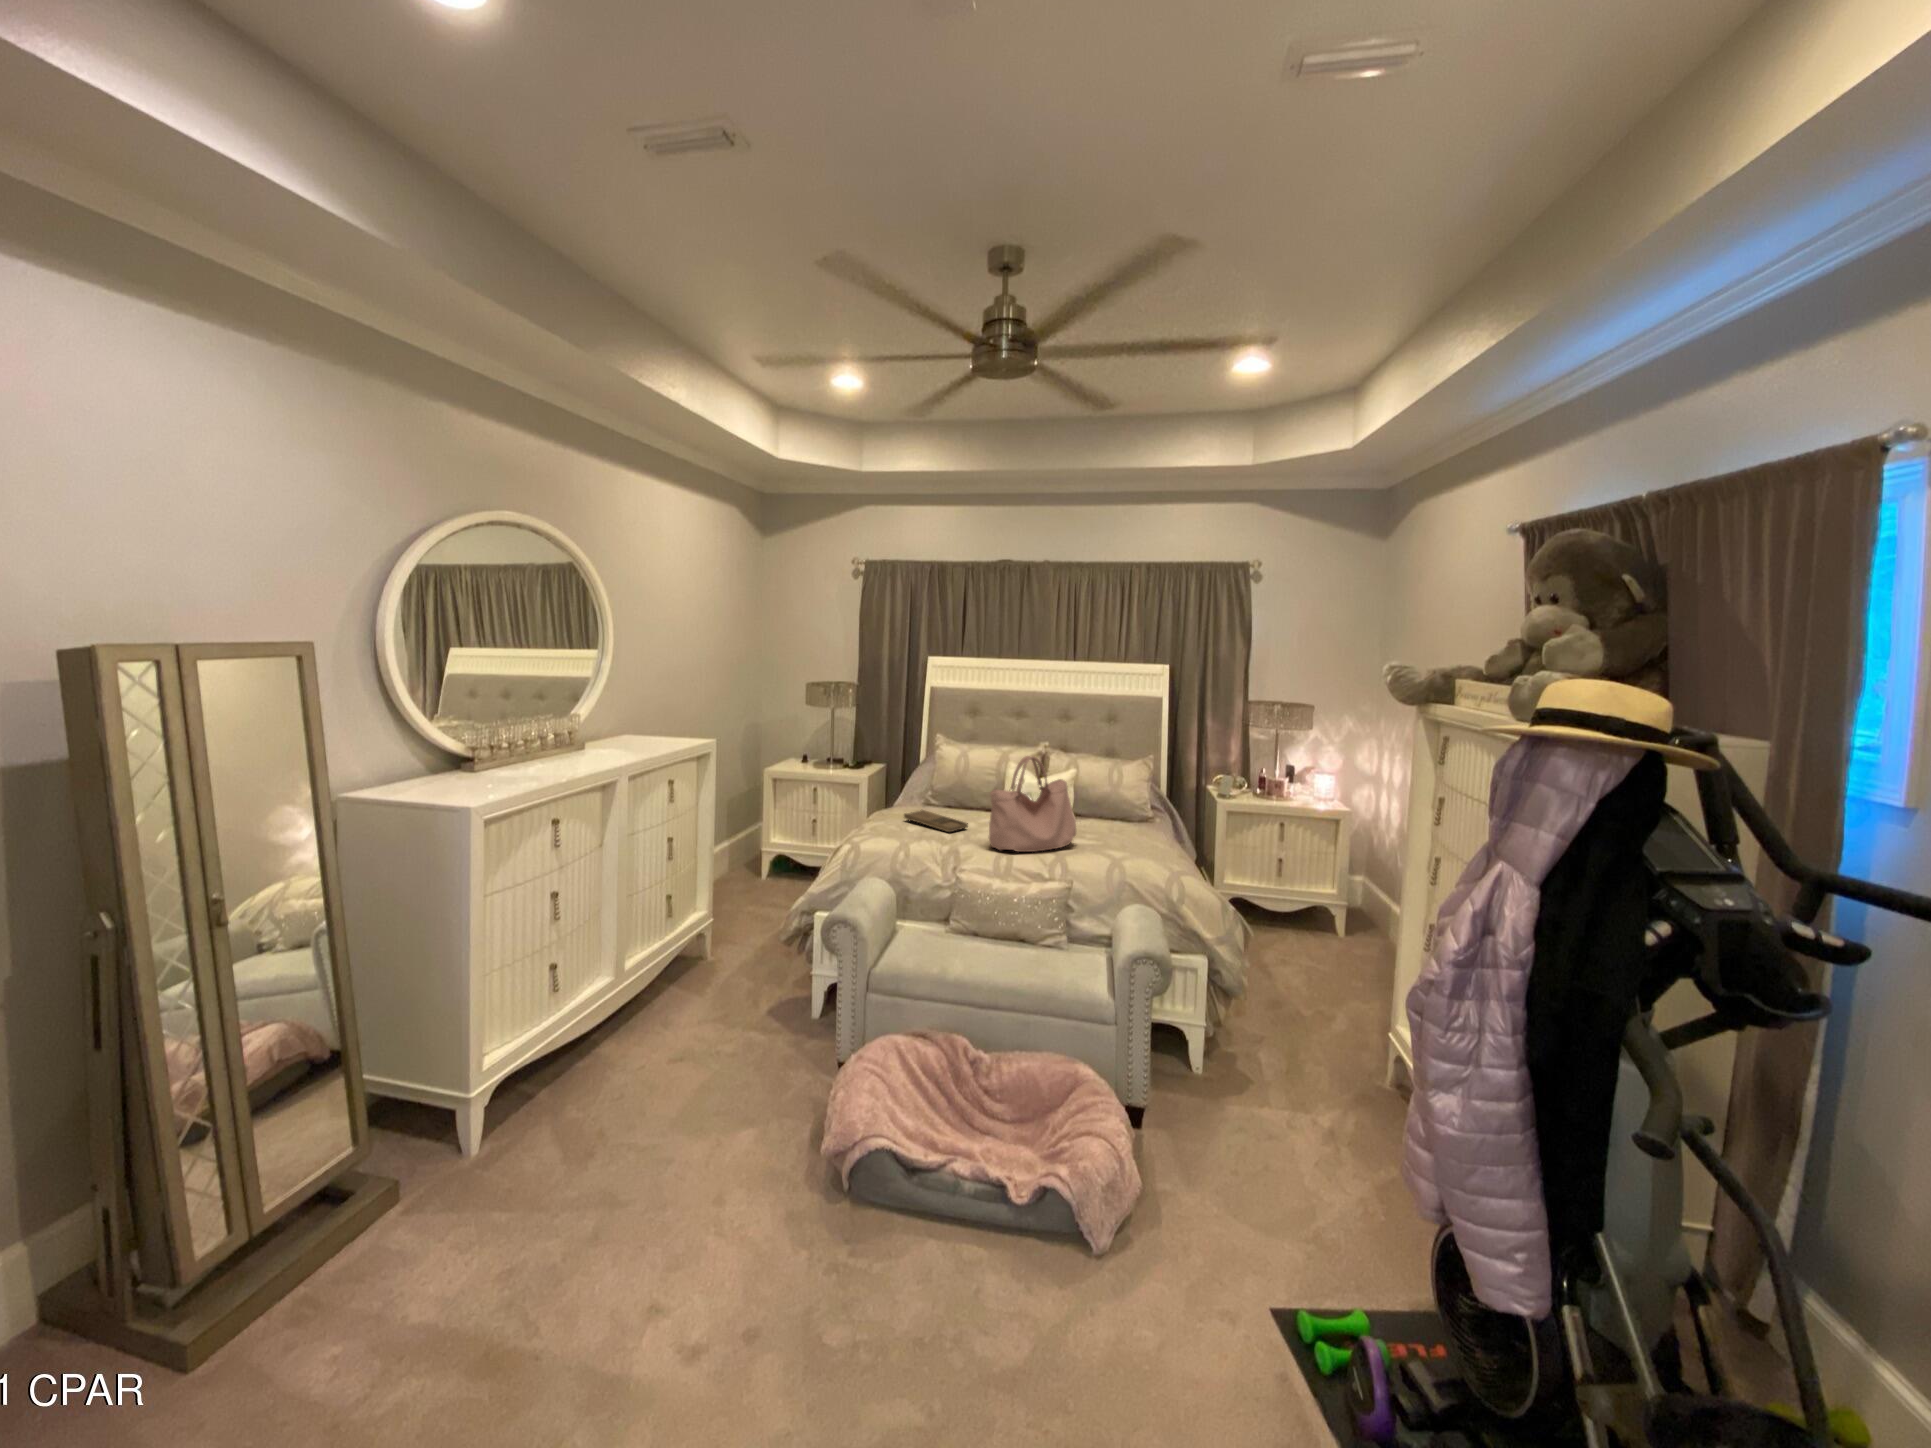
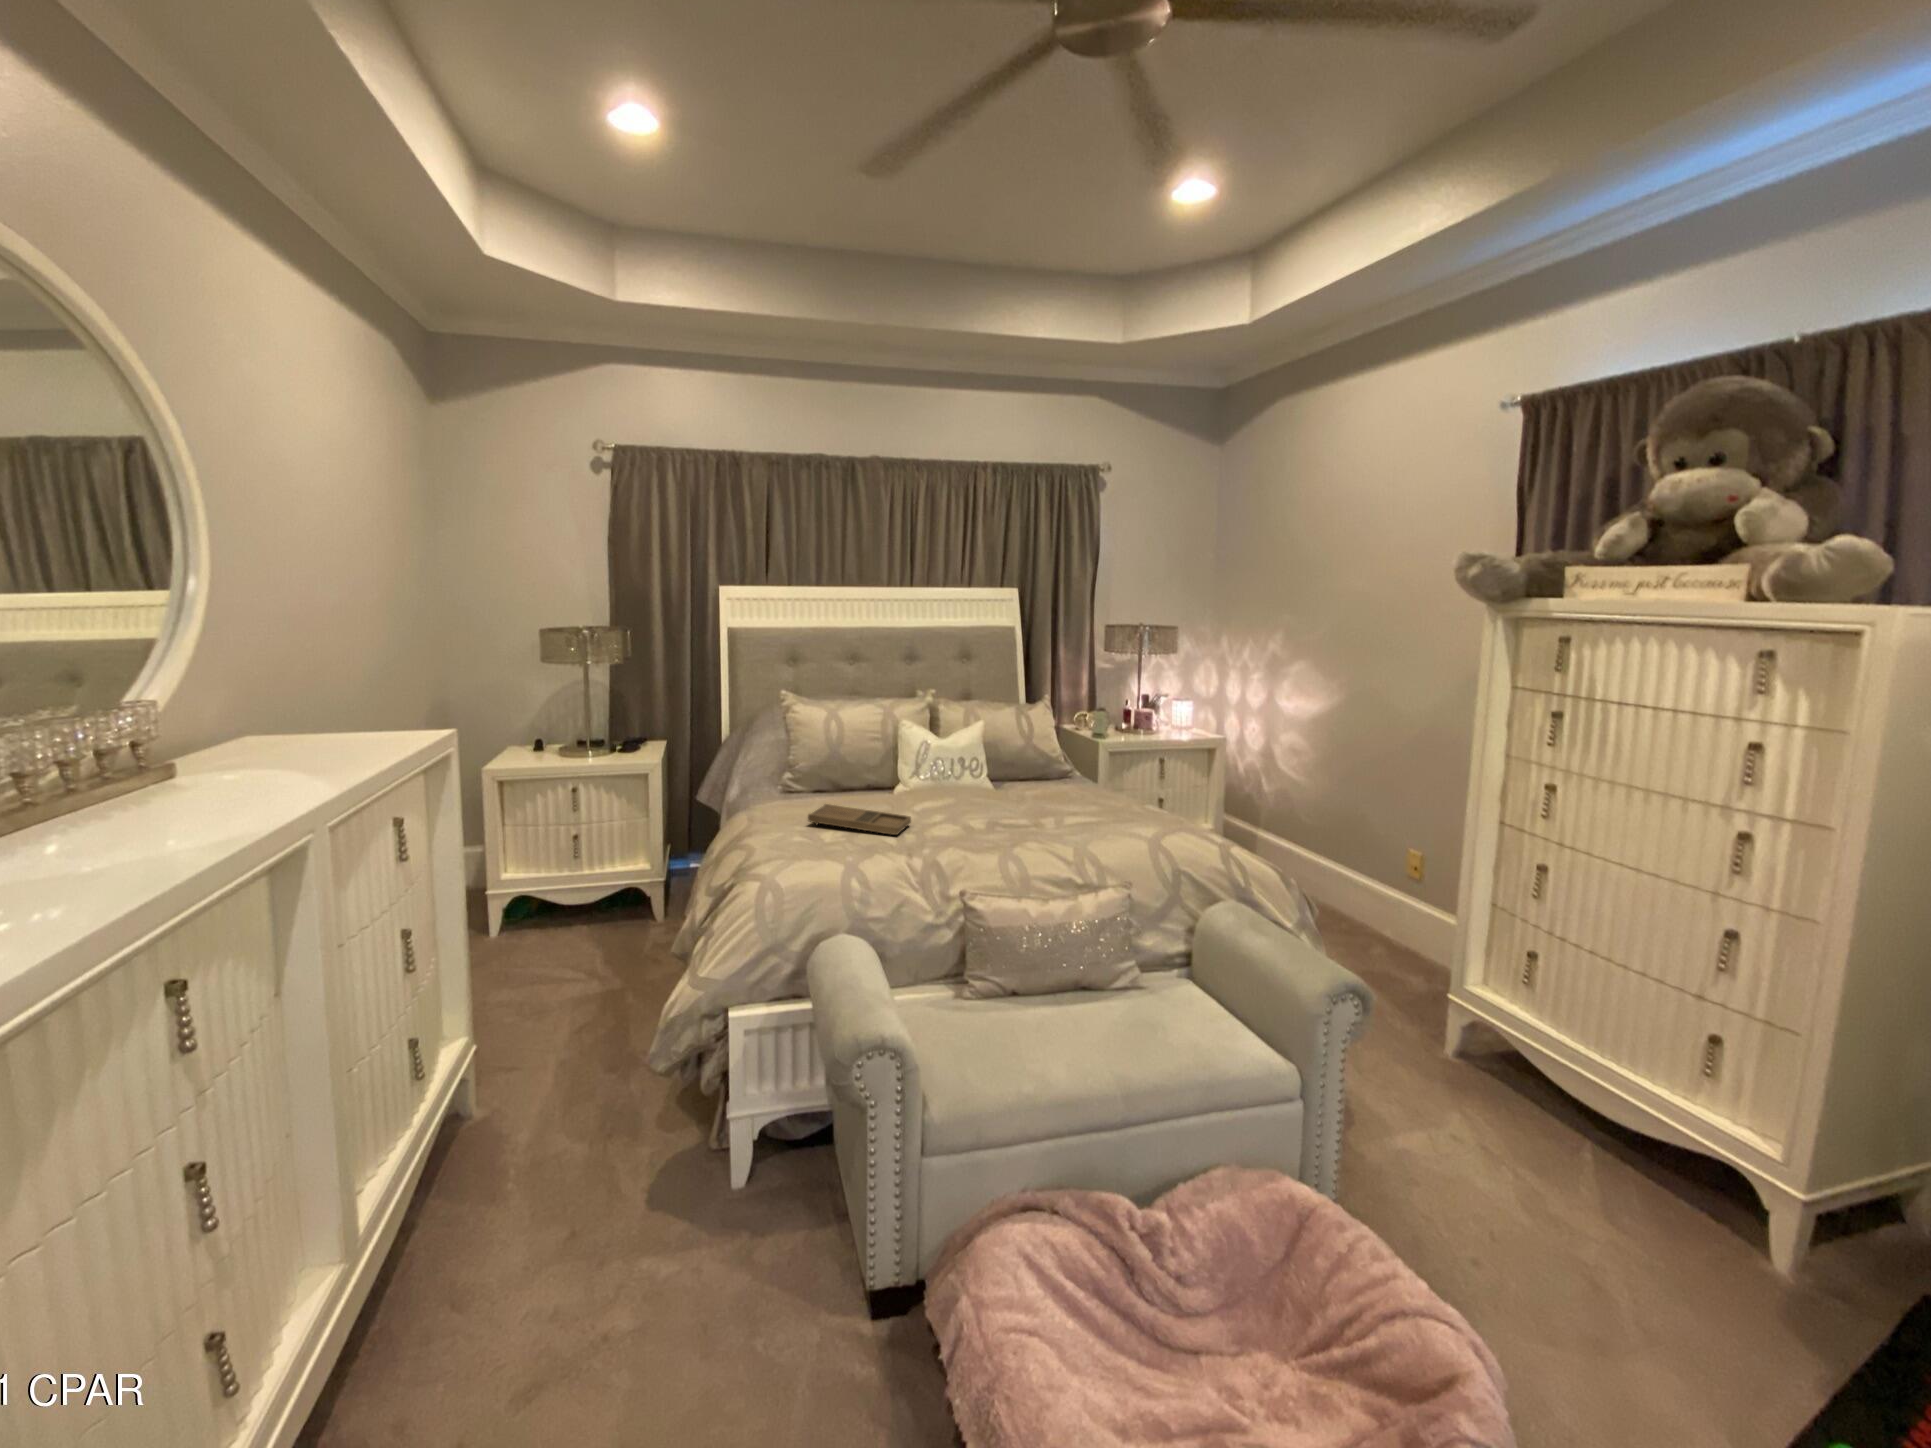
handbag: present [989,756,1076,852] -> none [976,709,1077,854]

